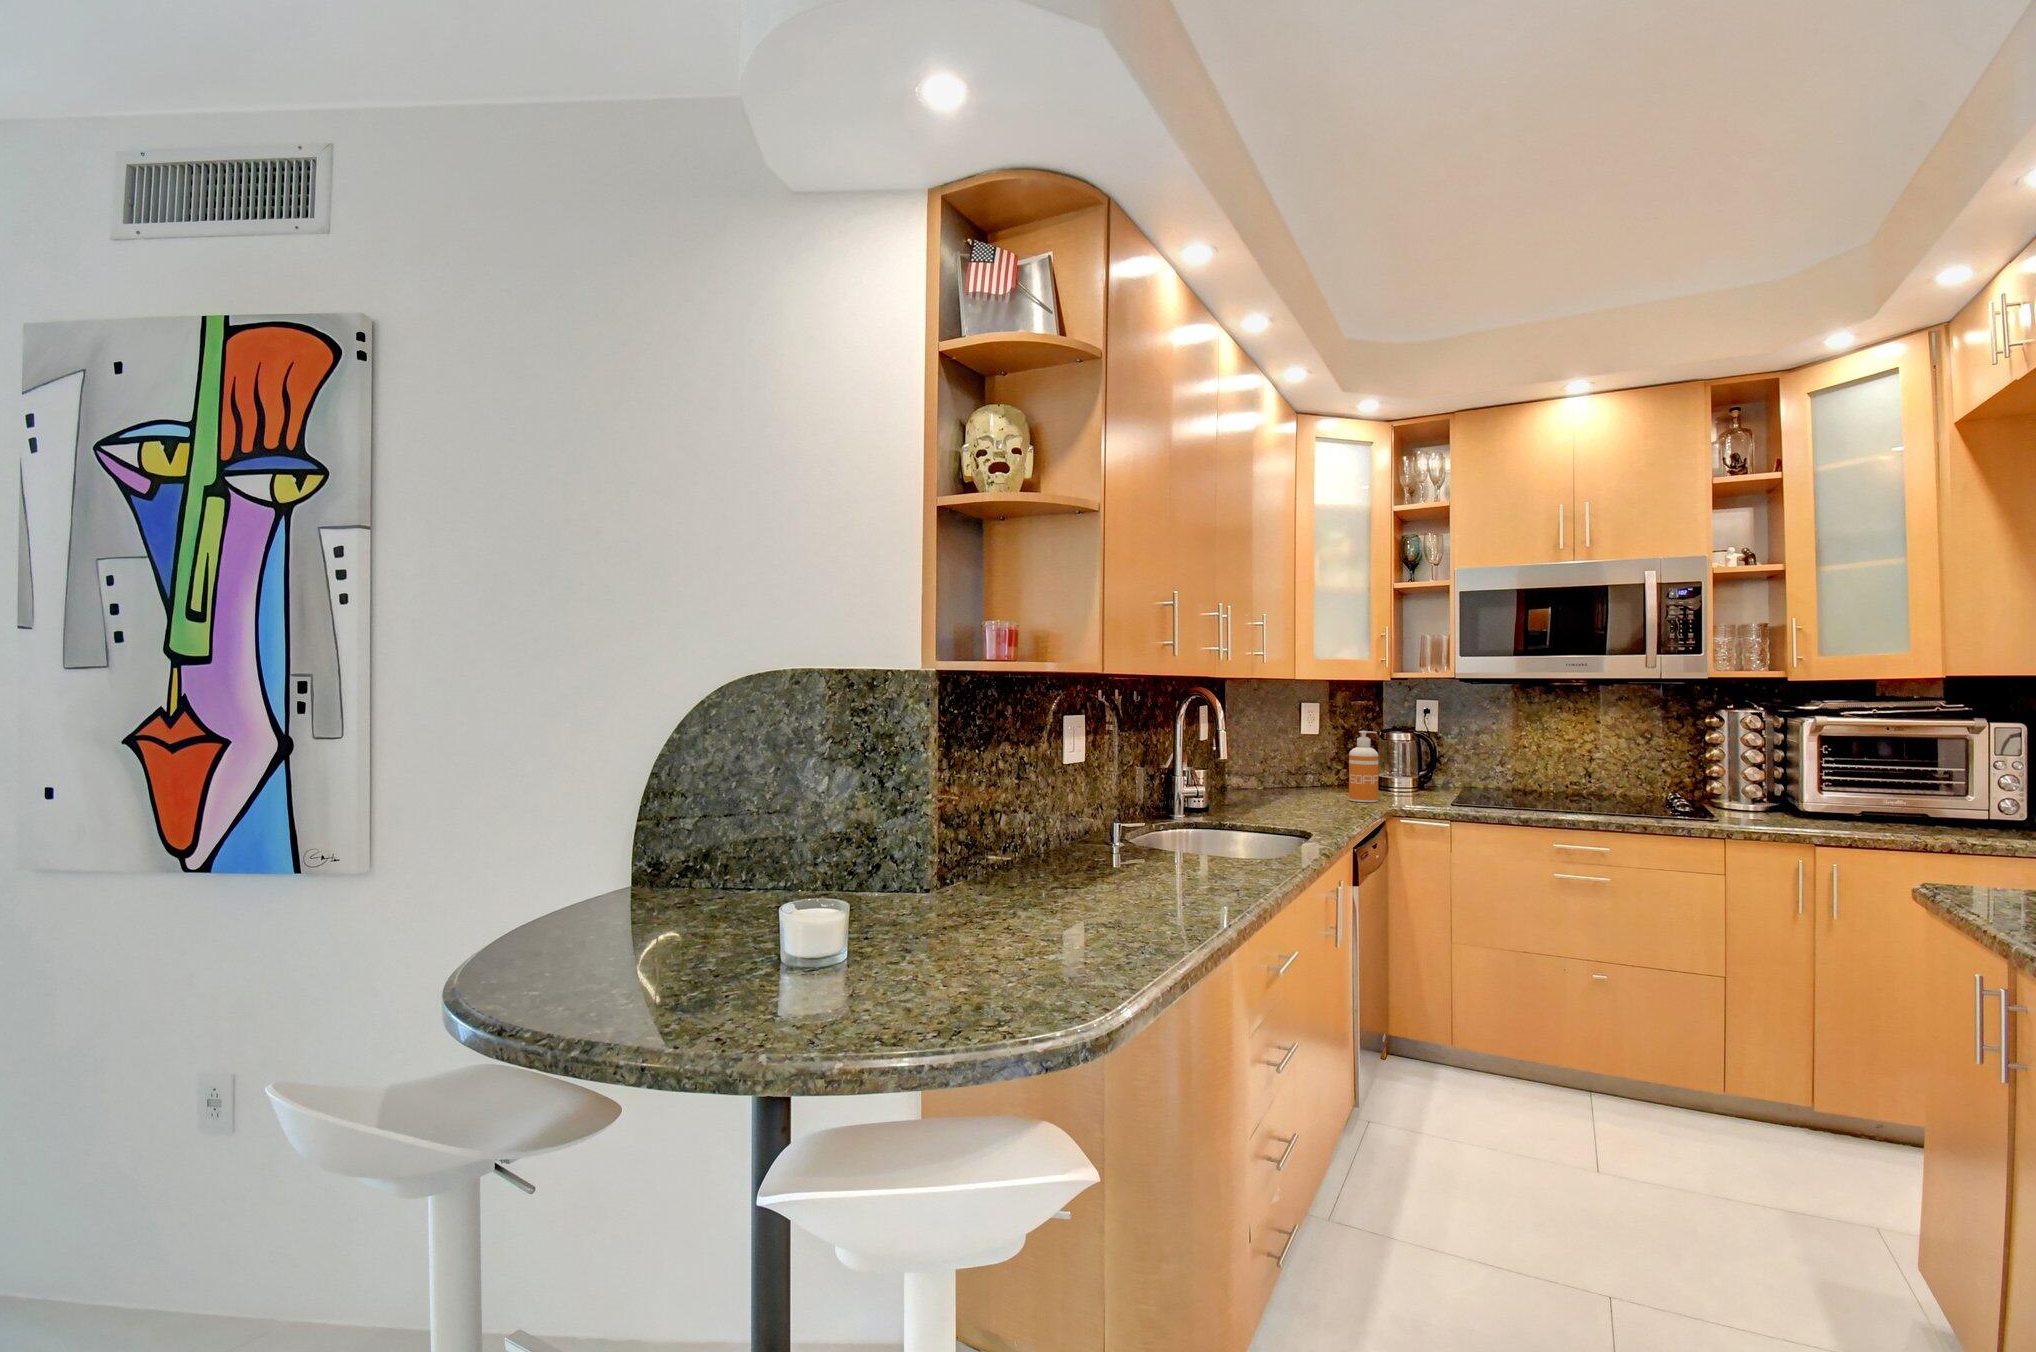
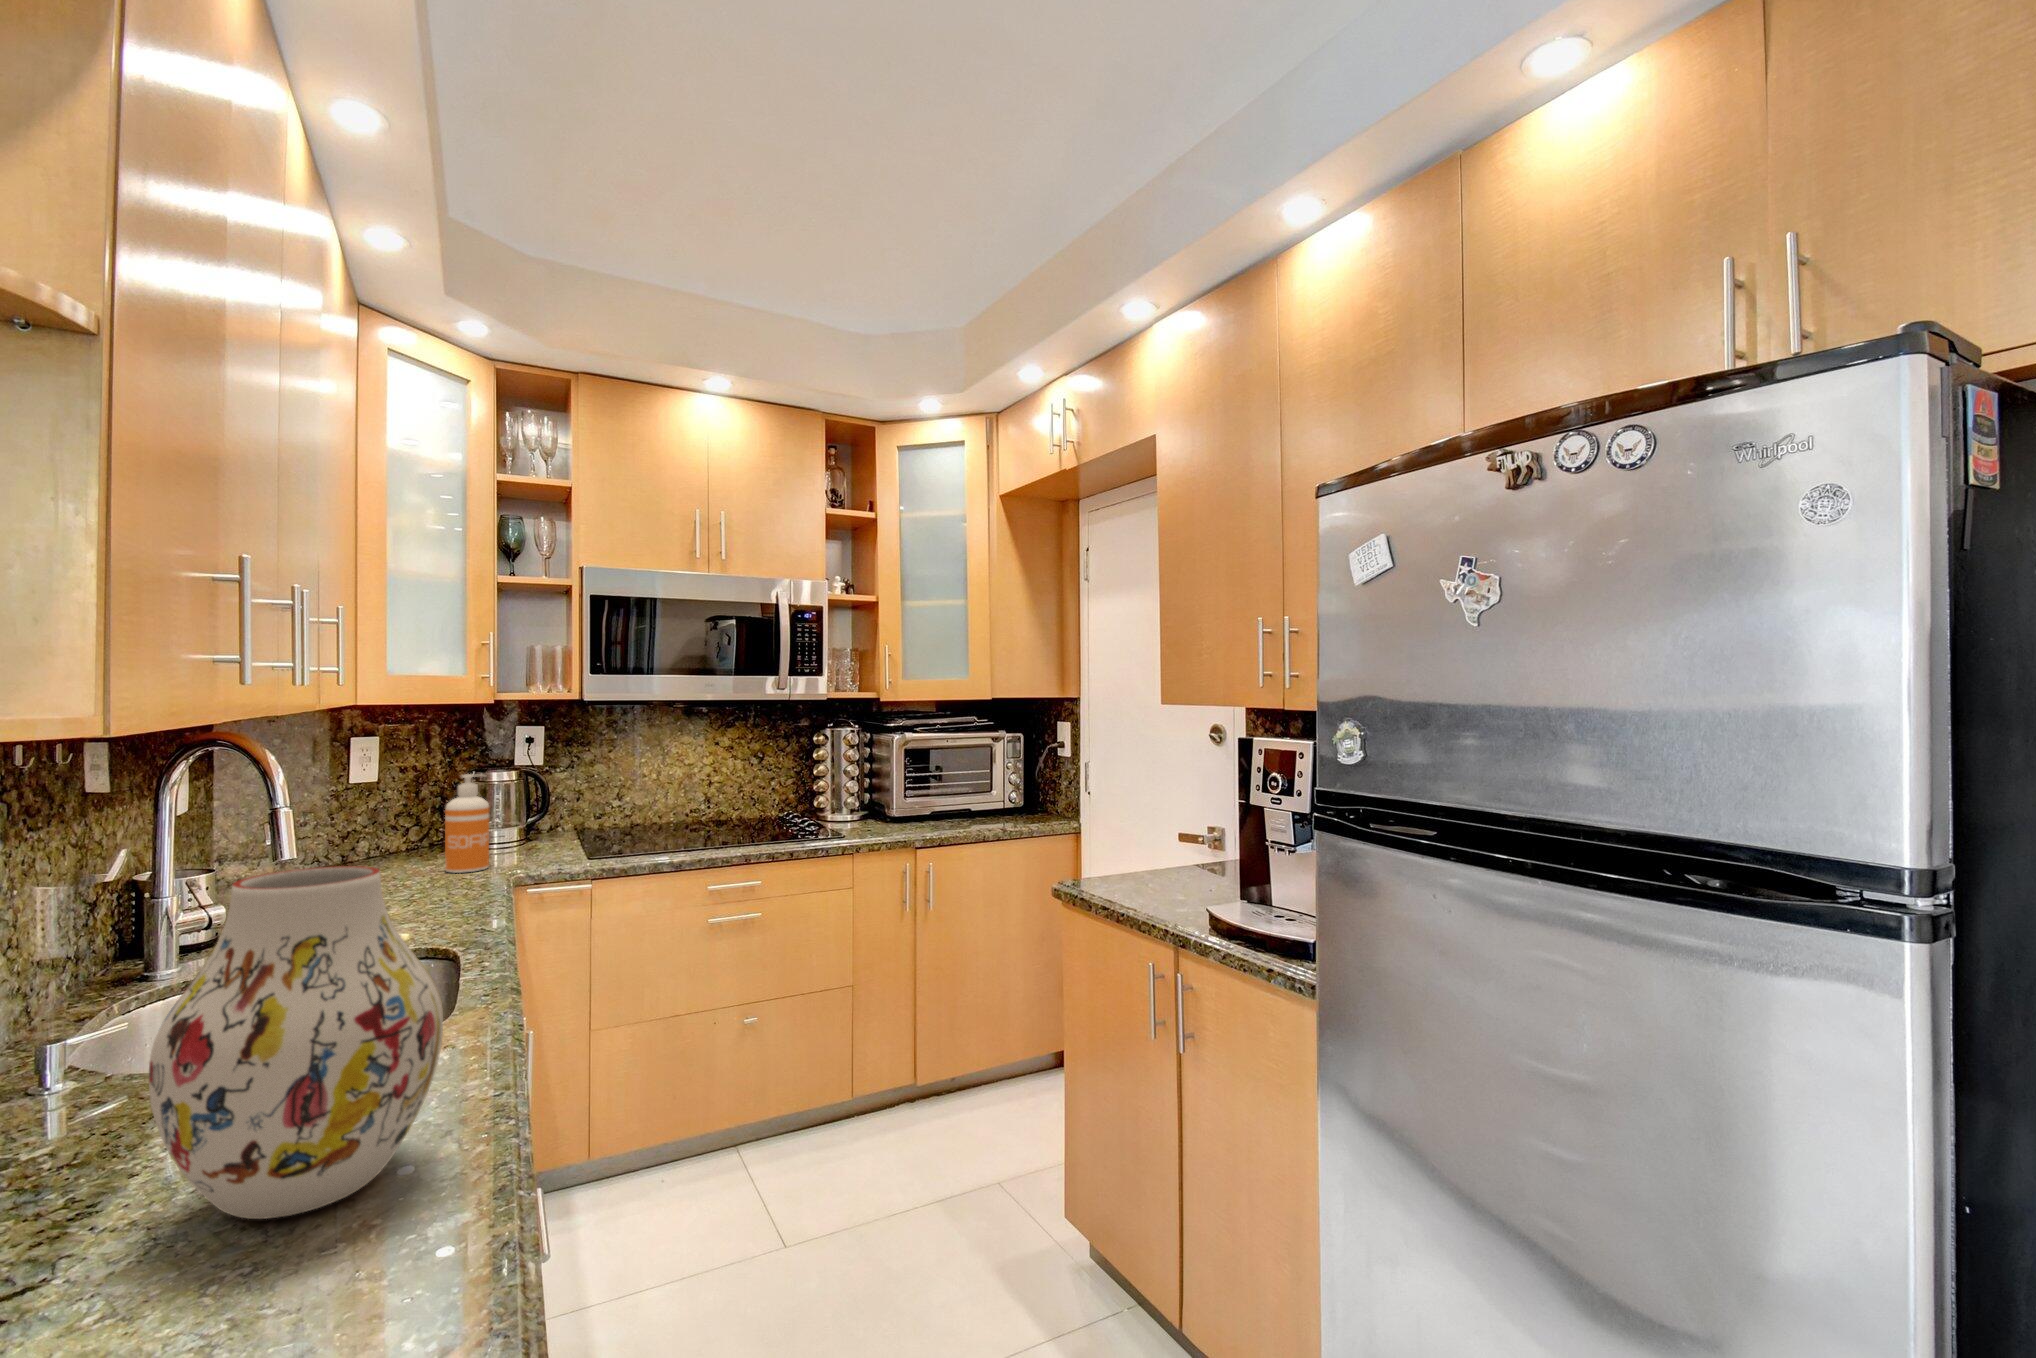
vase: none [1114,740,1225,894] -> present [149,866,443,1219]

